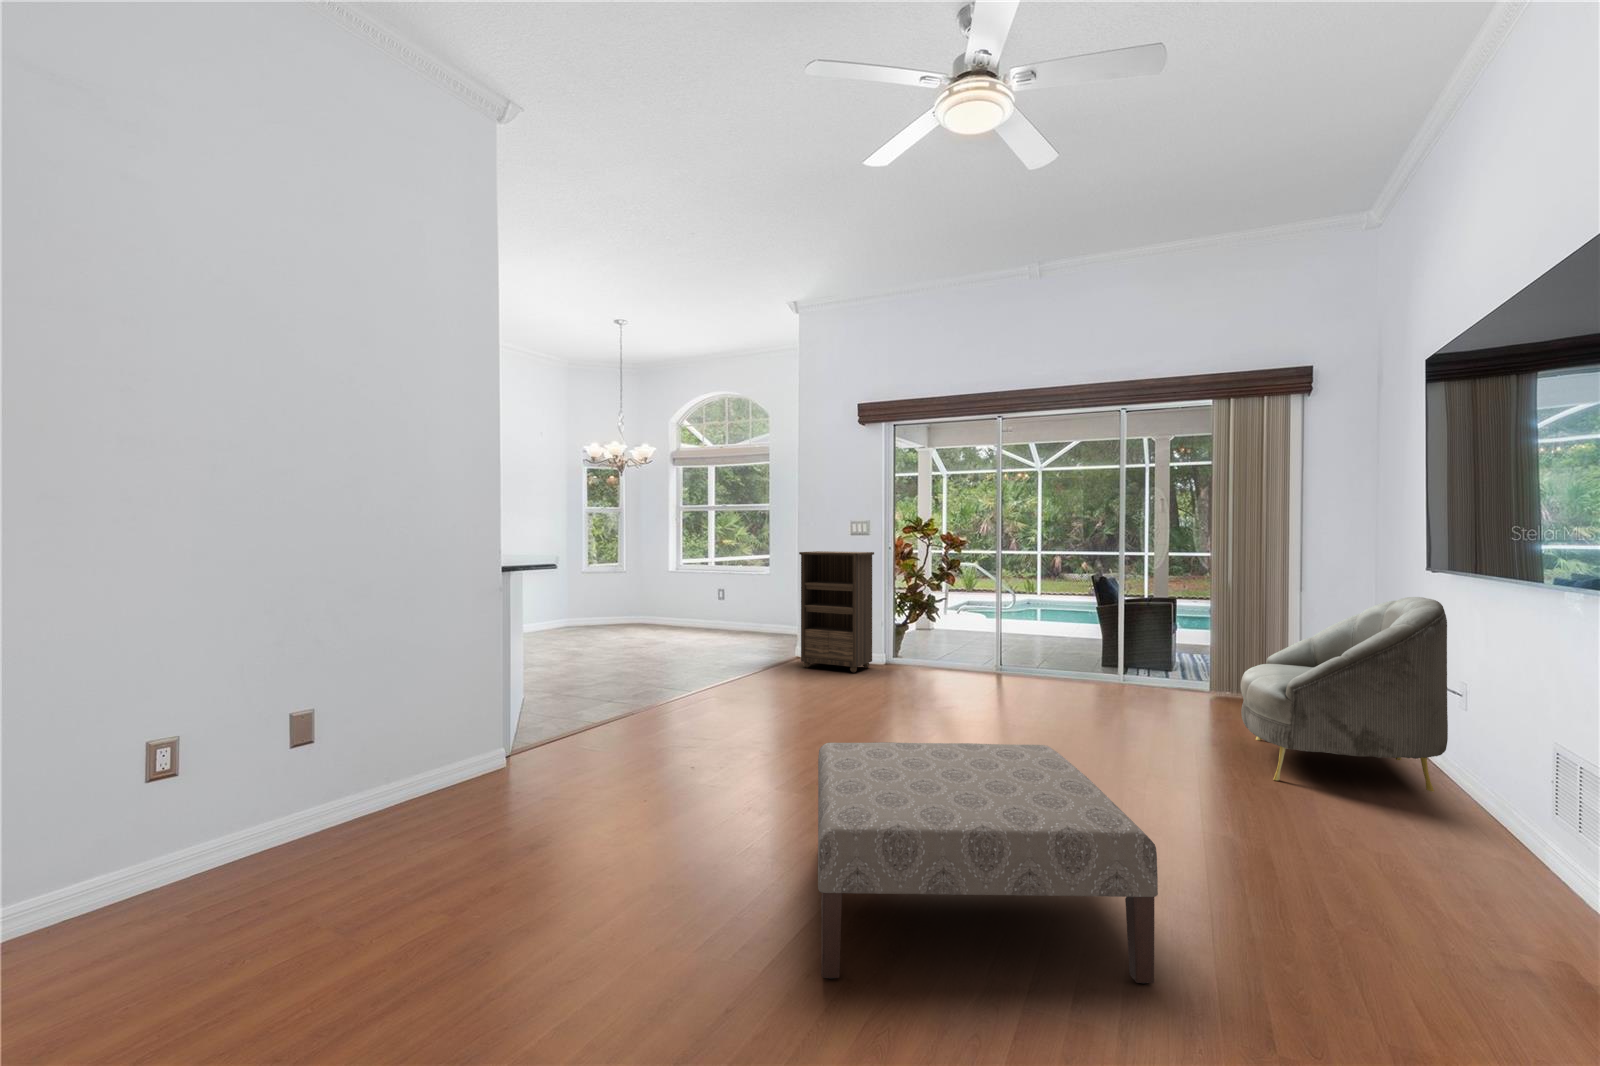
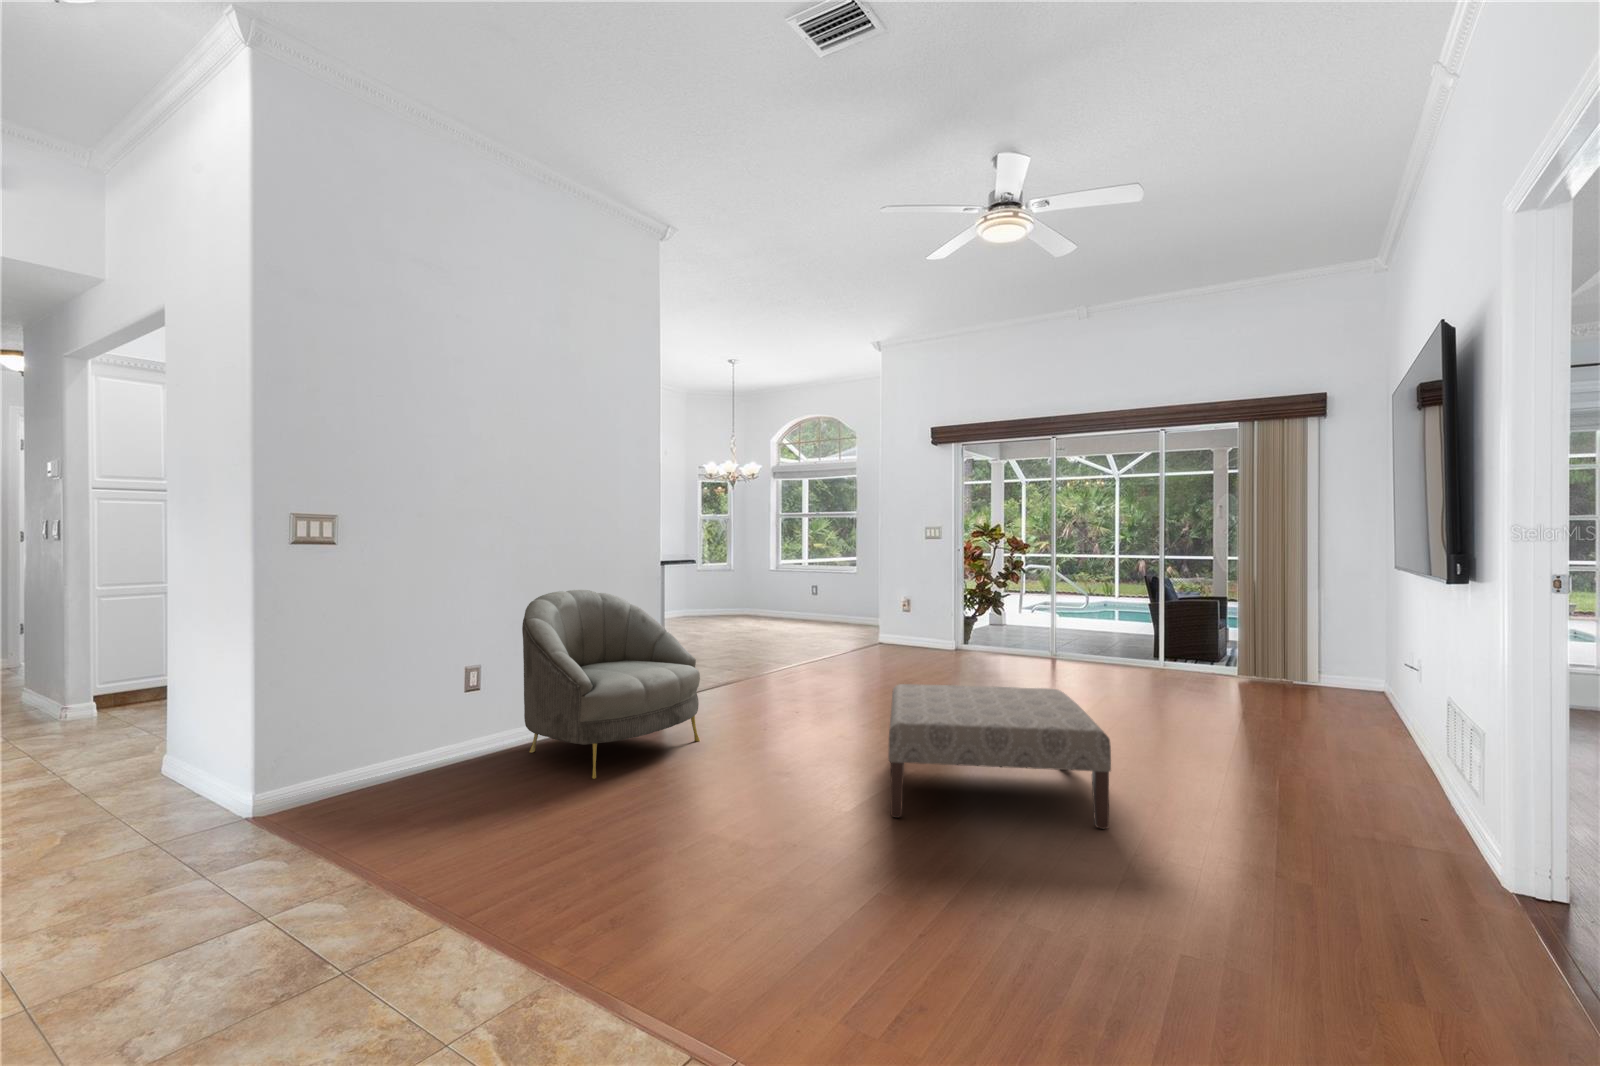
bookshelf: present [799,551,874,672] -> none [882,553,946,655]
armchair: present [1241,597,1448,792] -> present [522,590,700,779]

